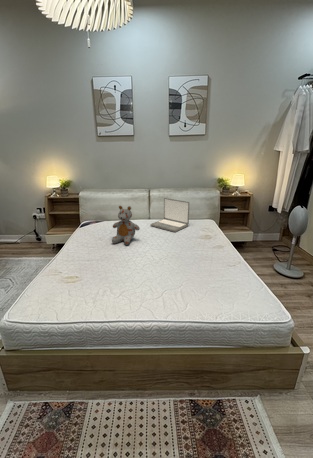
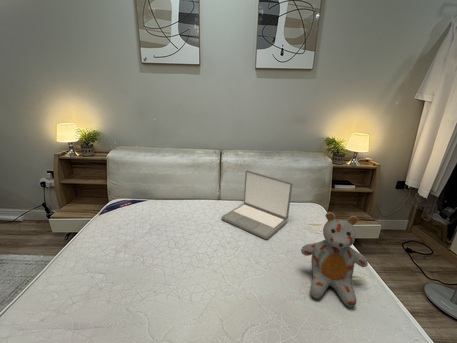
stuffed bear: present [112,206,140,245] -> present [301,212,368,307]

